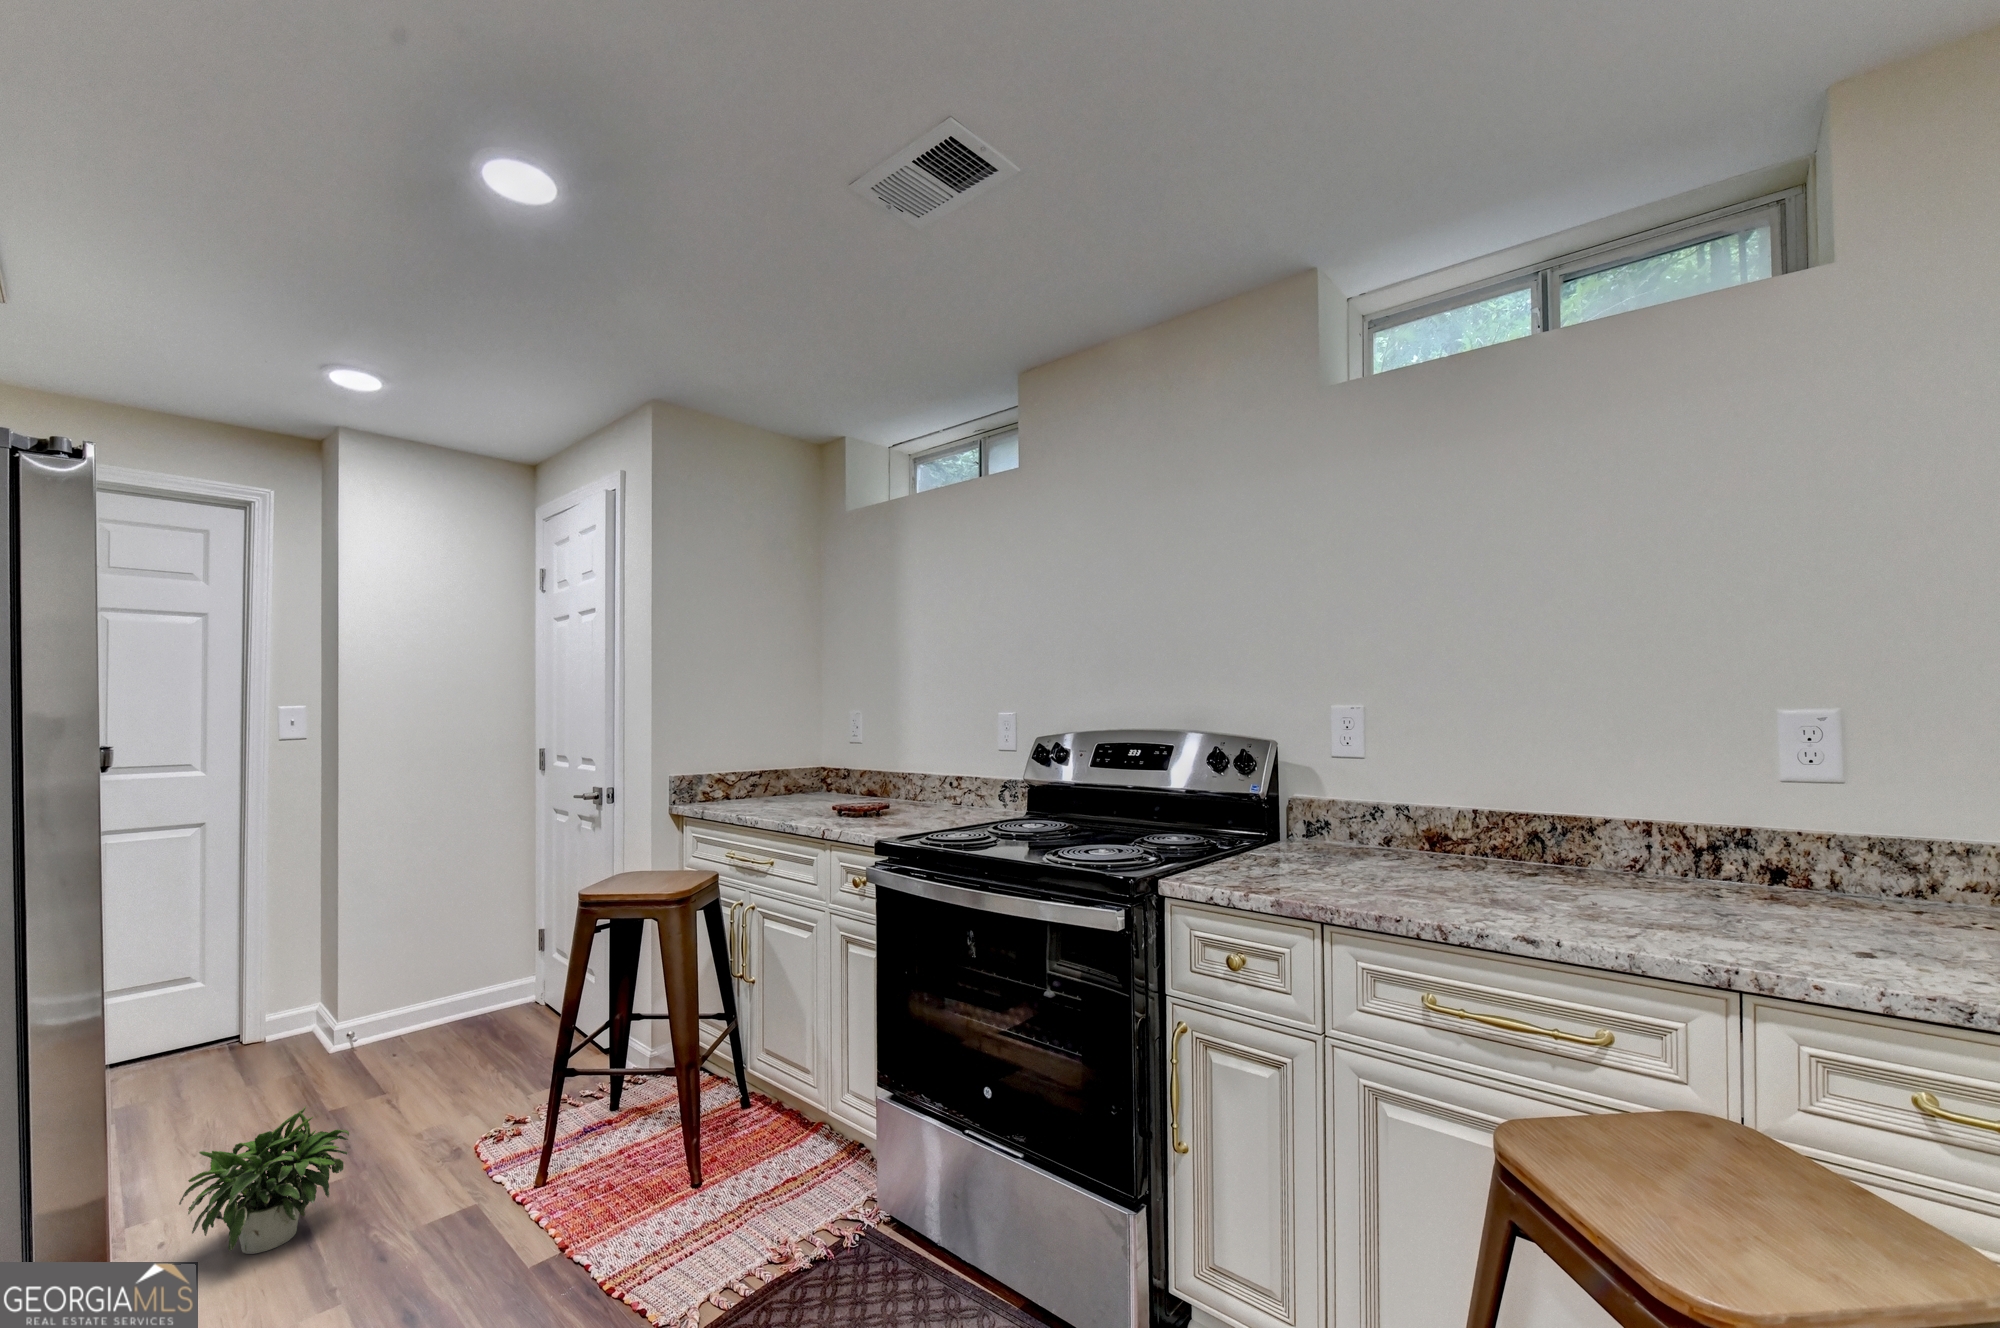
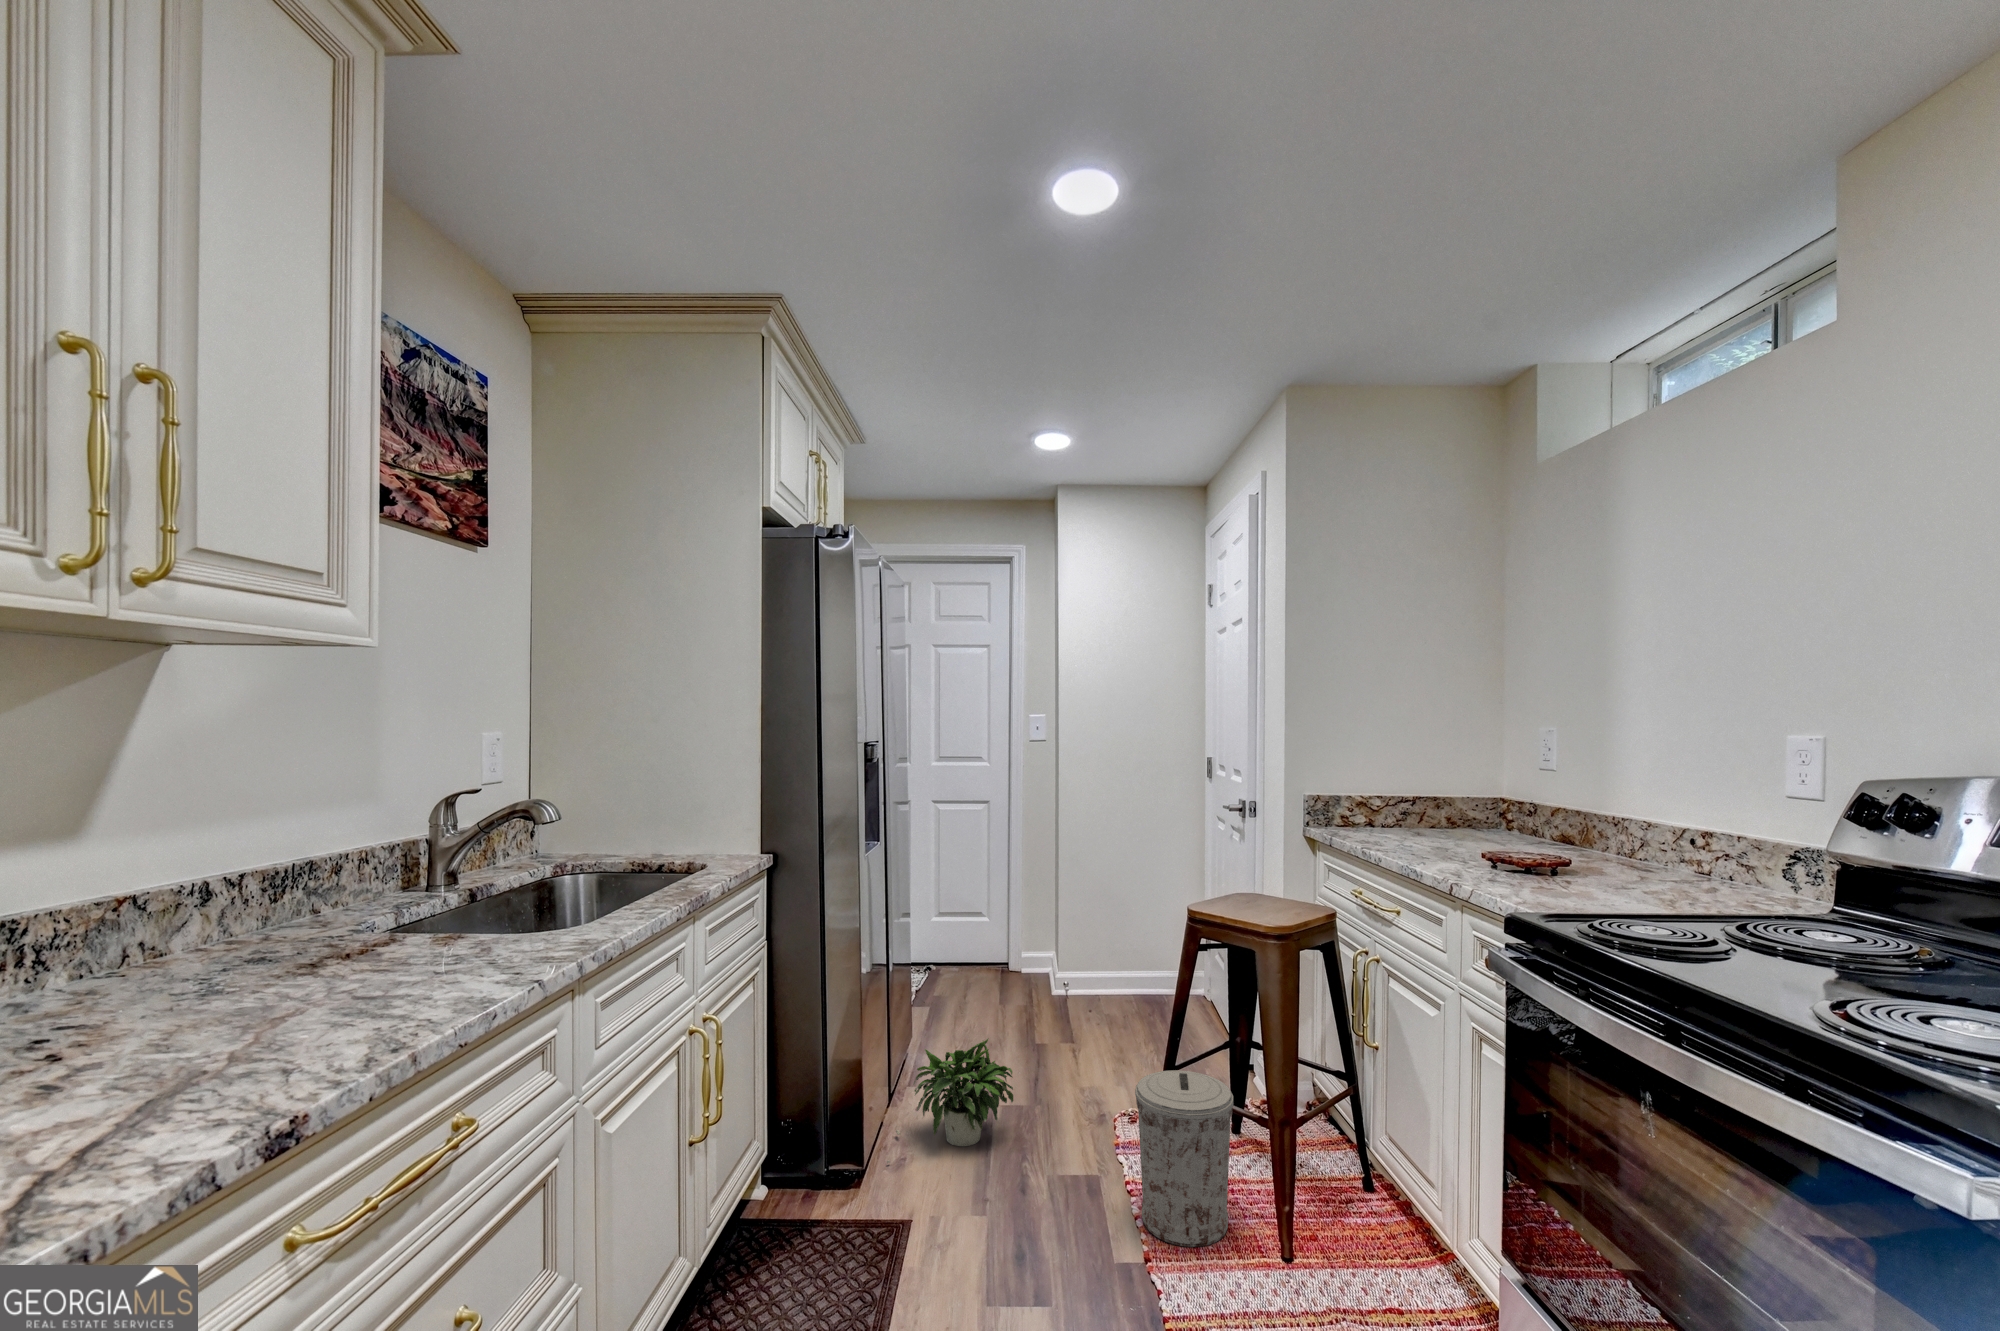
trash can: none [536,1051,640,1224] -> present [1135,1070,1233,1247]

